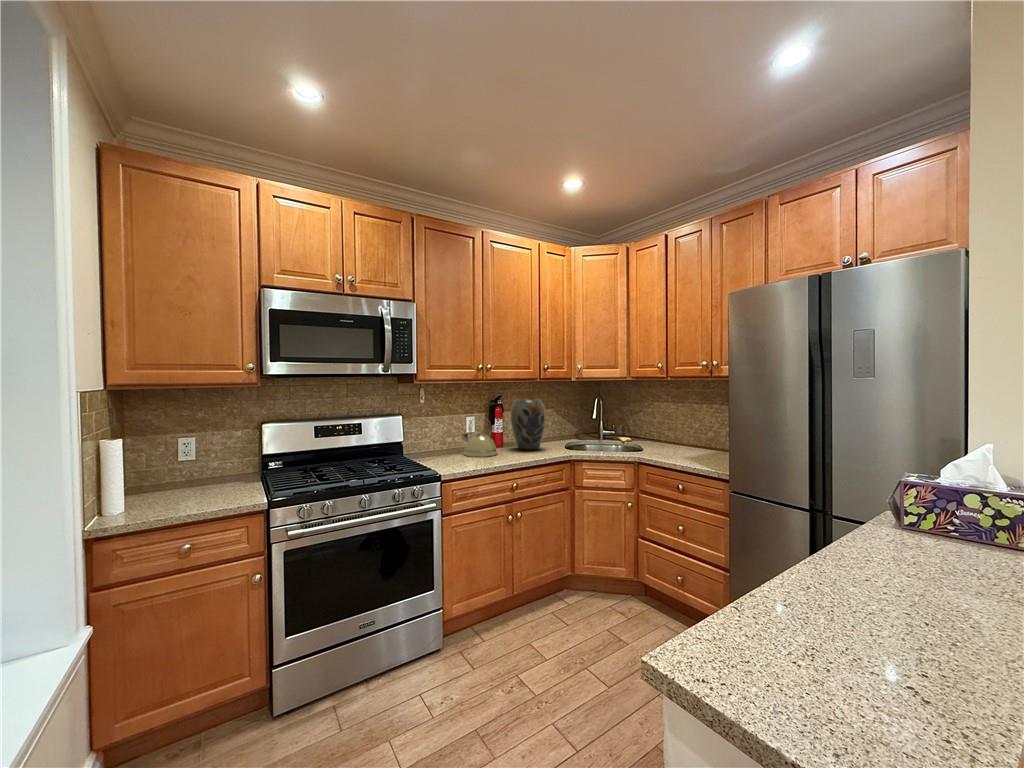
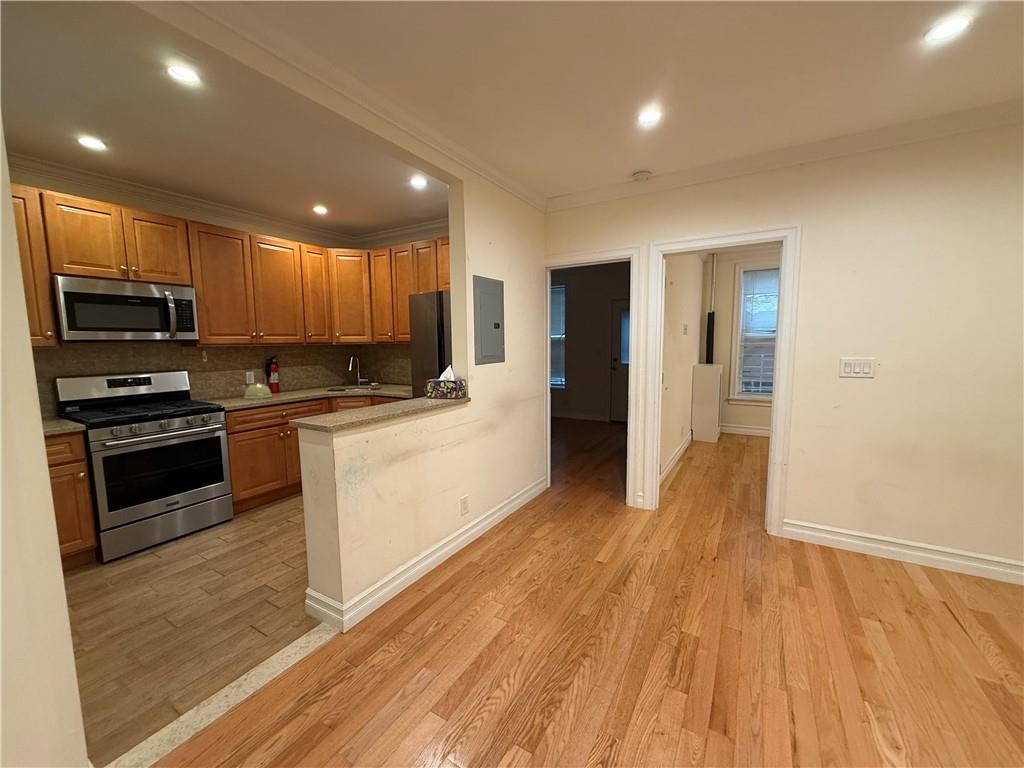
vase: present [510,399,546,451] -> none [283,358,311,394]

